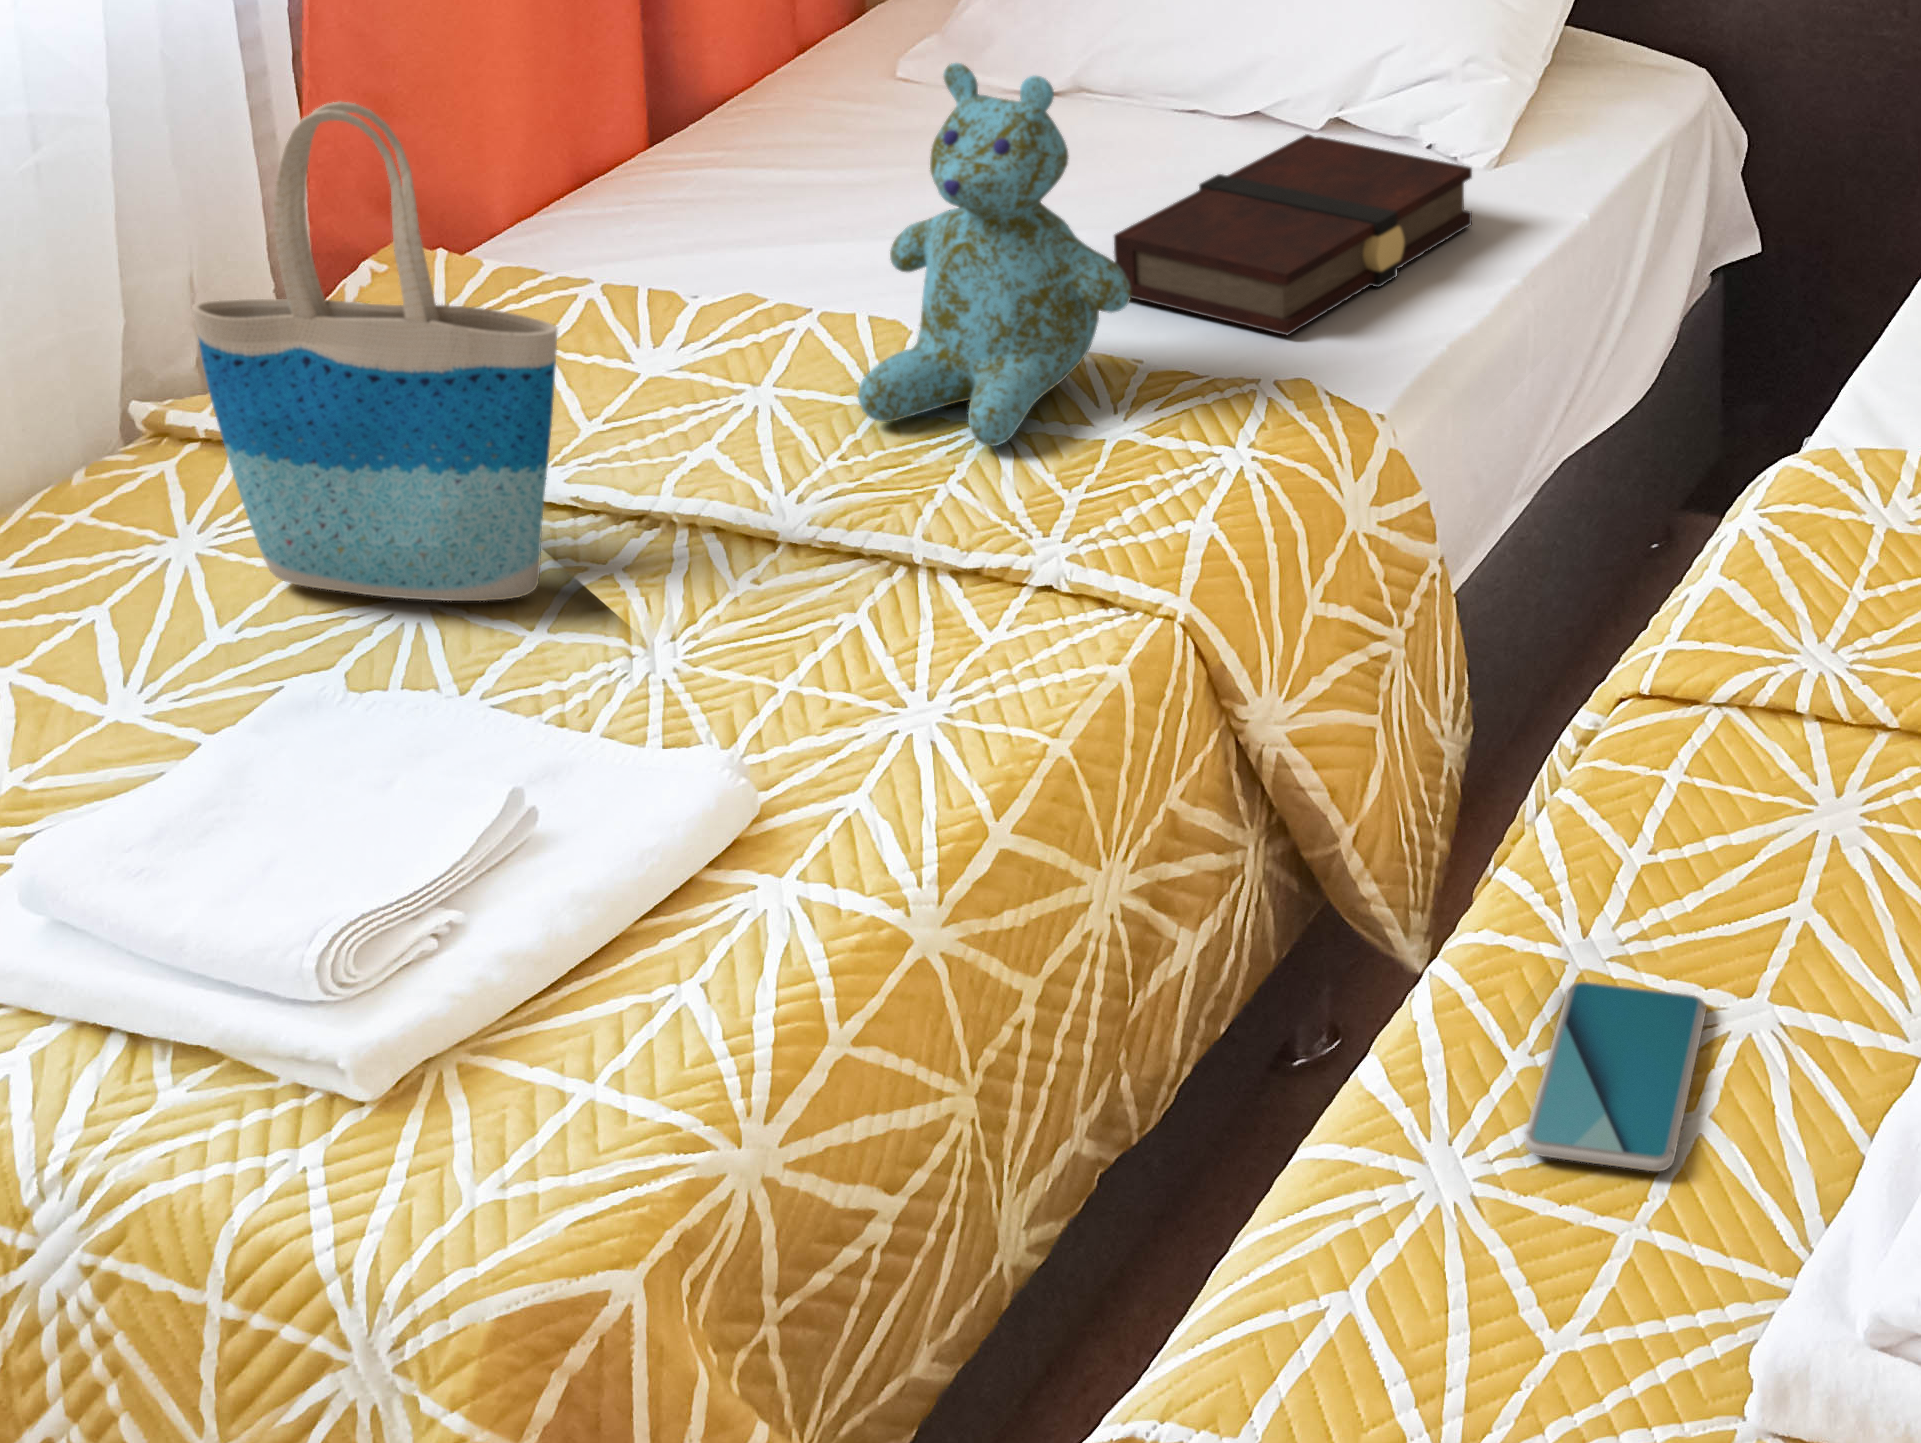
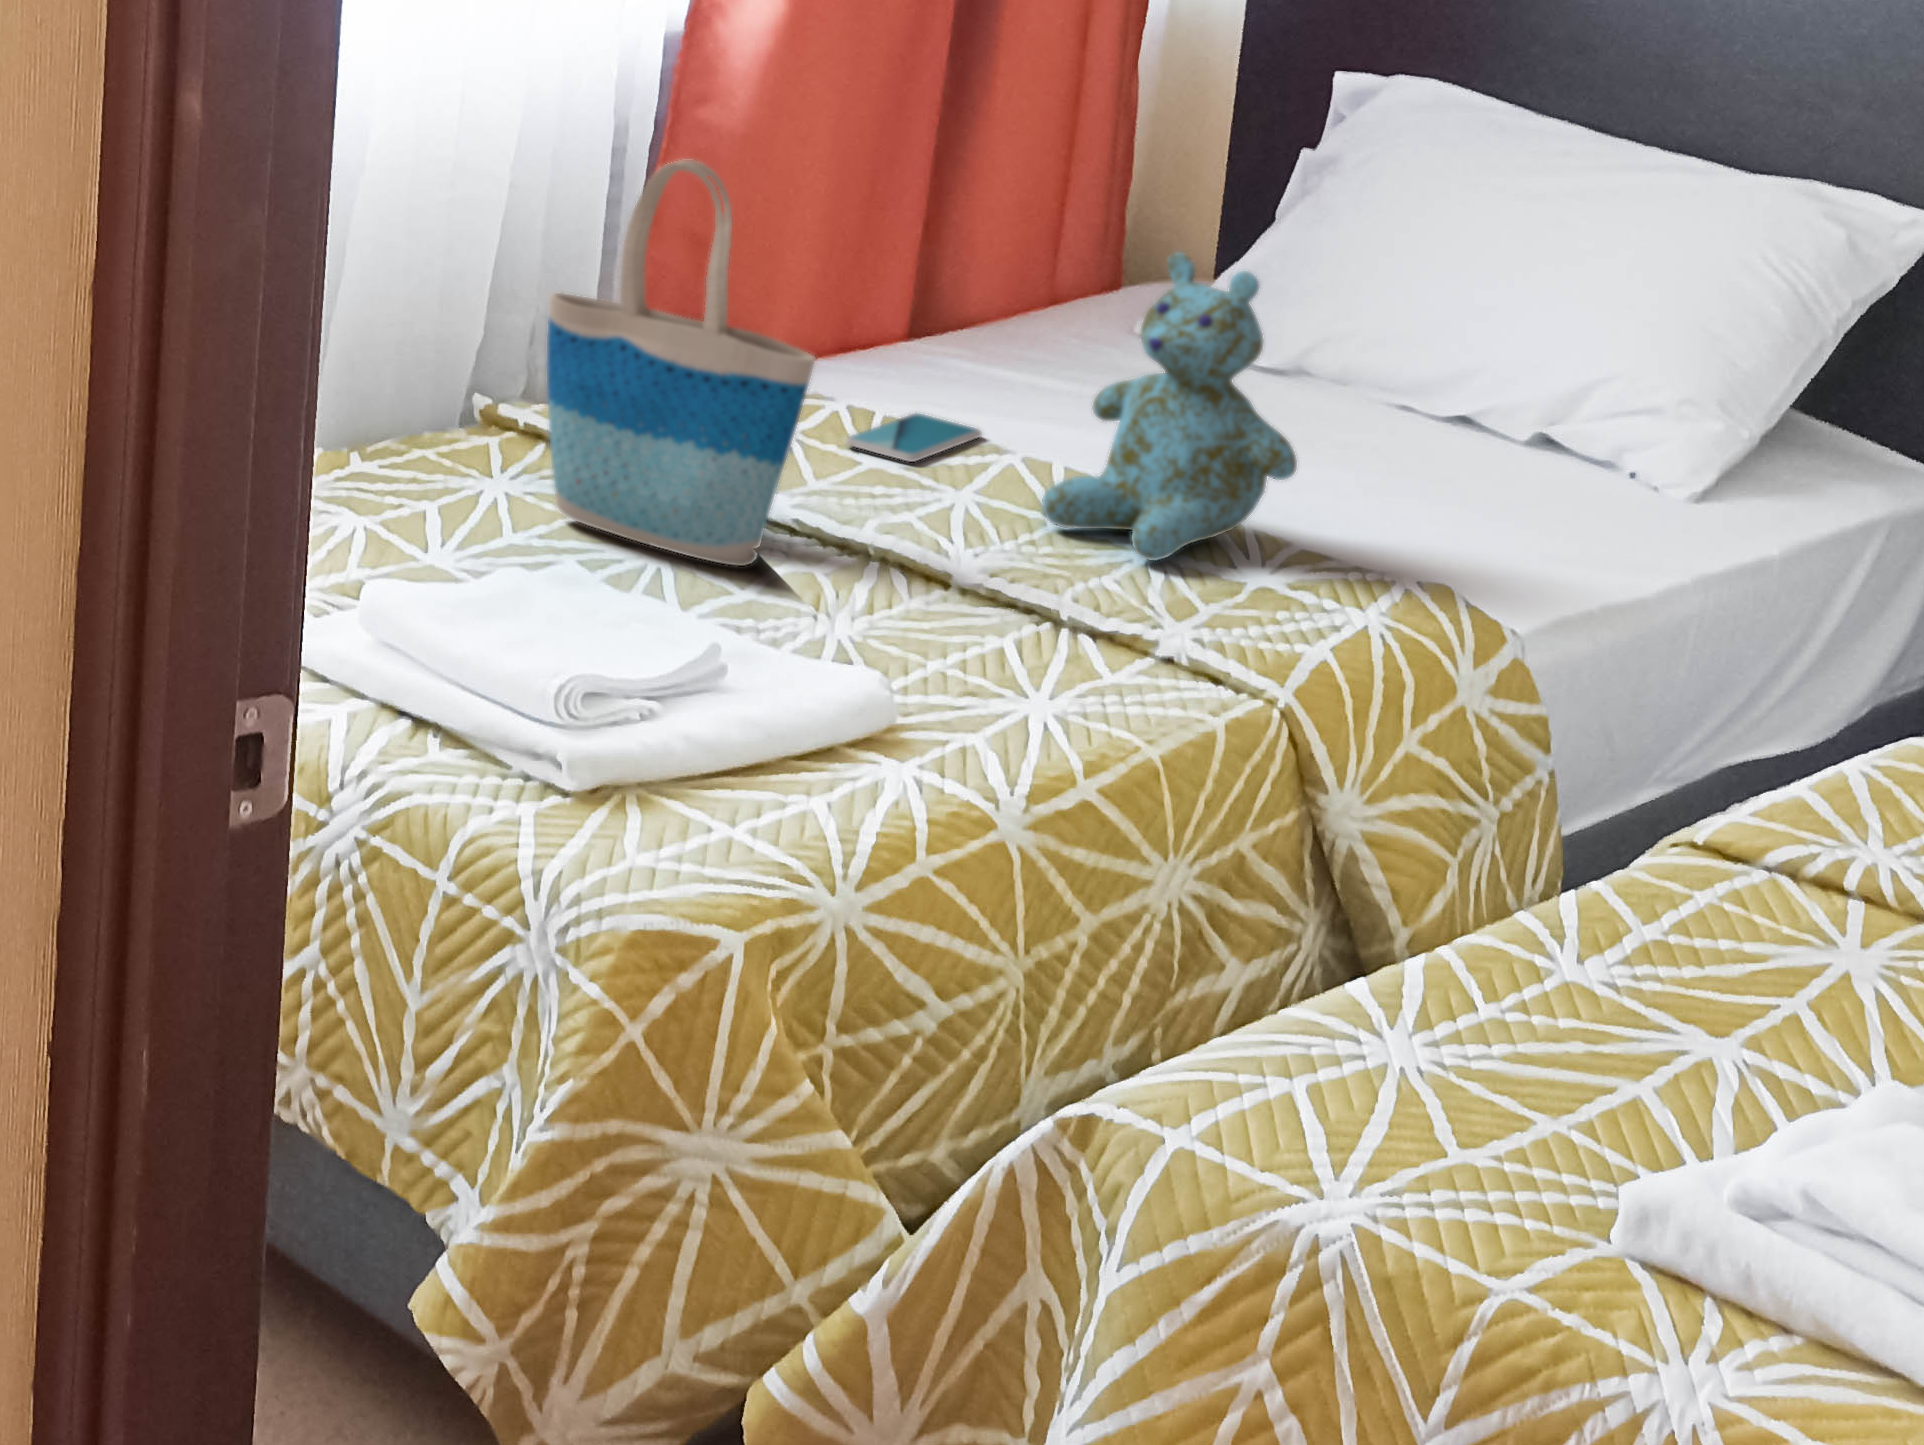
book: present [1114,134,1472,335] -> none [1289,420,1657,554]
smartphone: present [1524,982,1706,1172] -> present [846,414,982,462]

